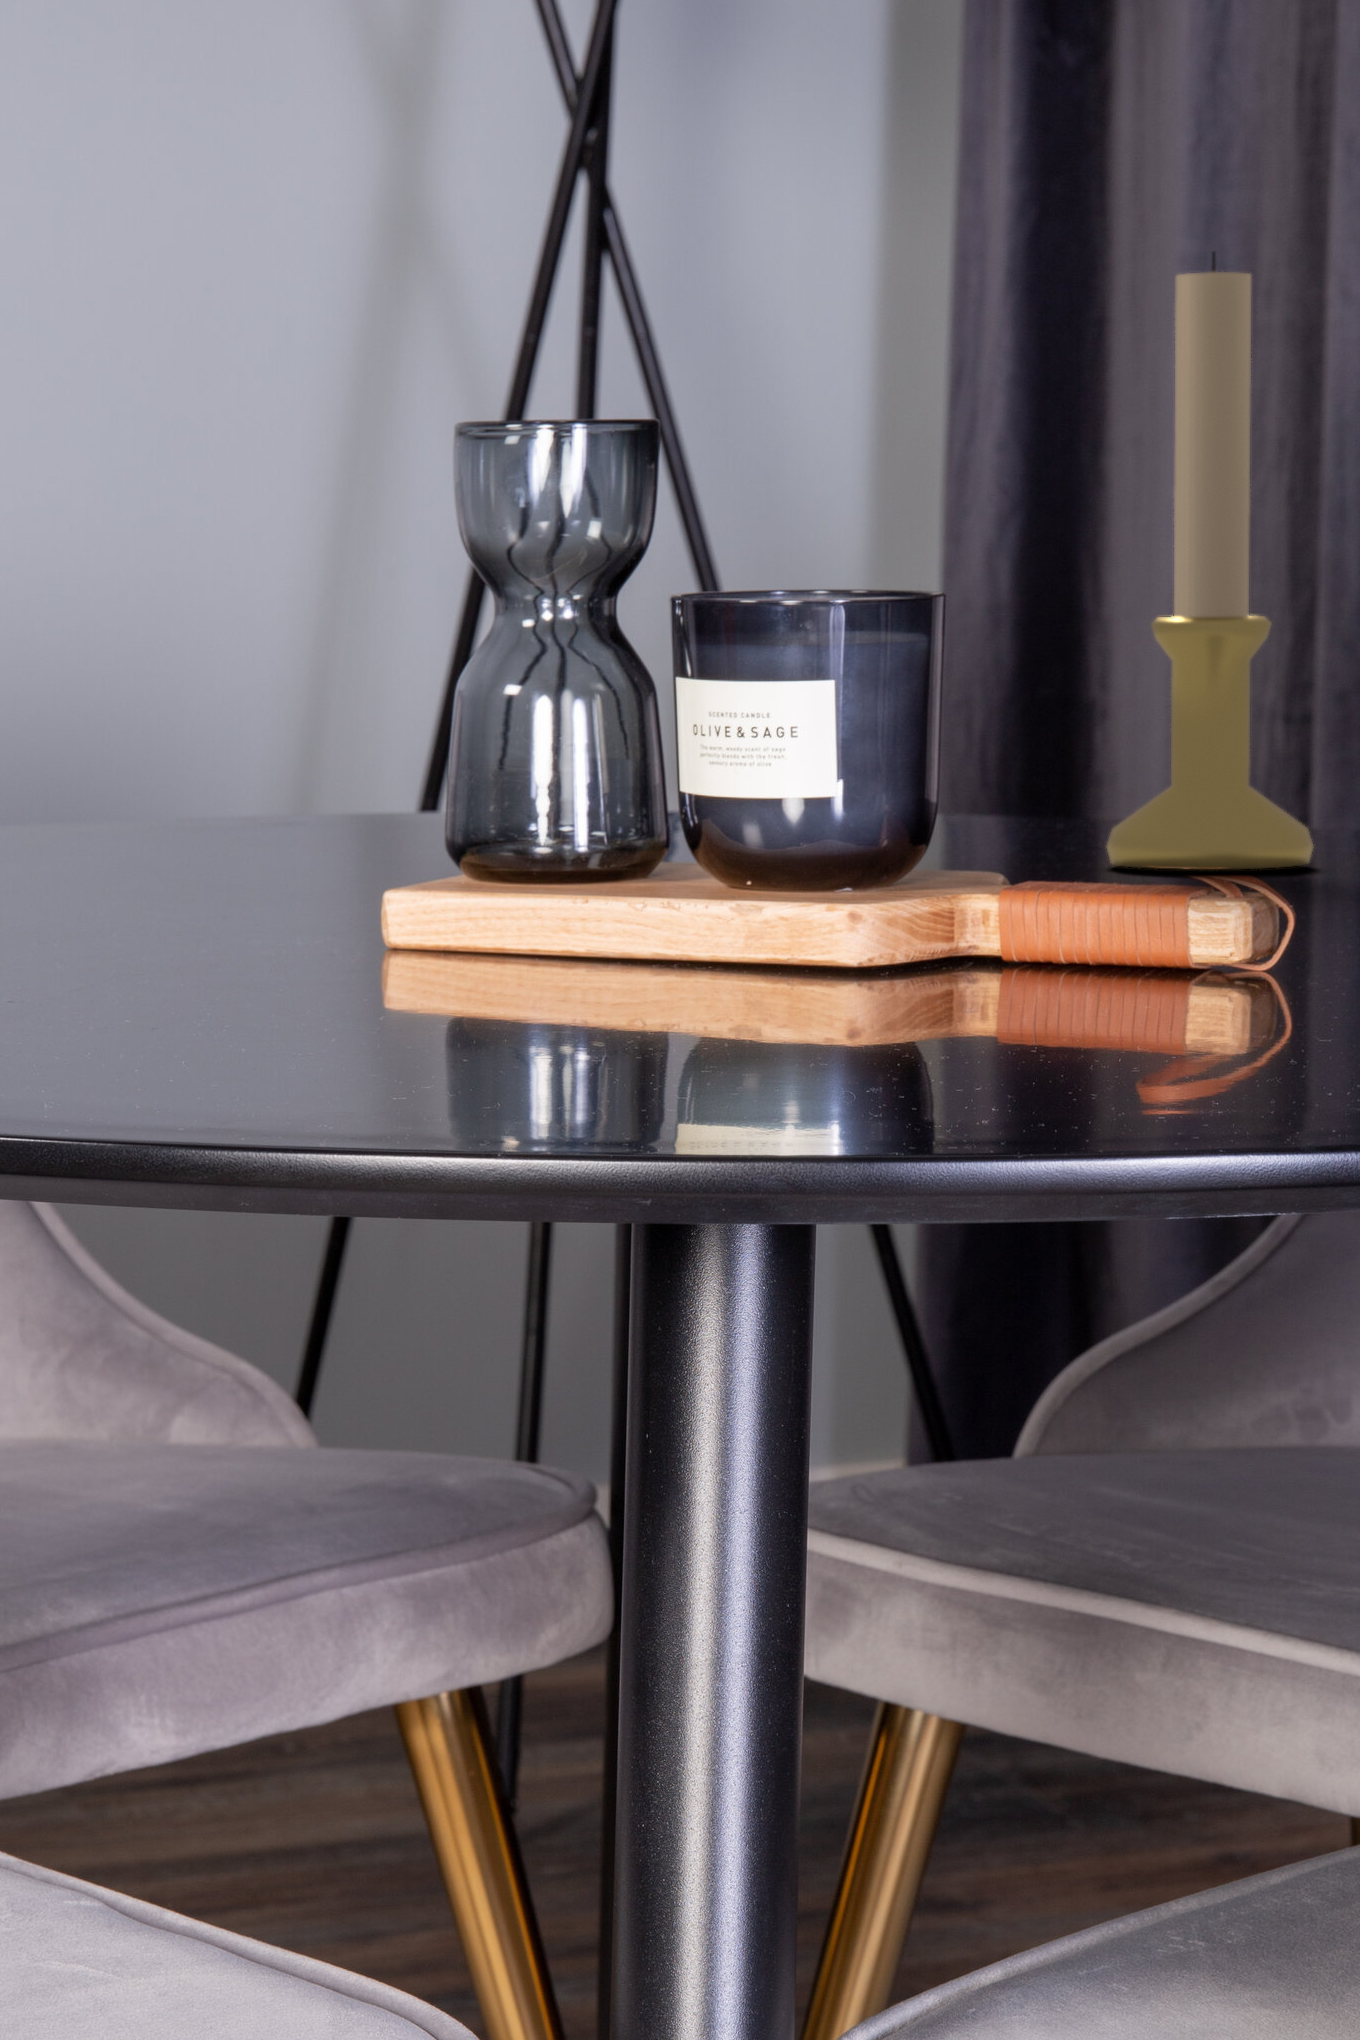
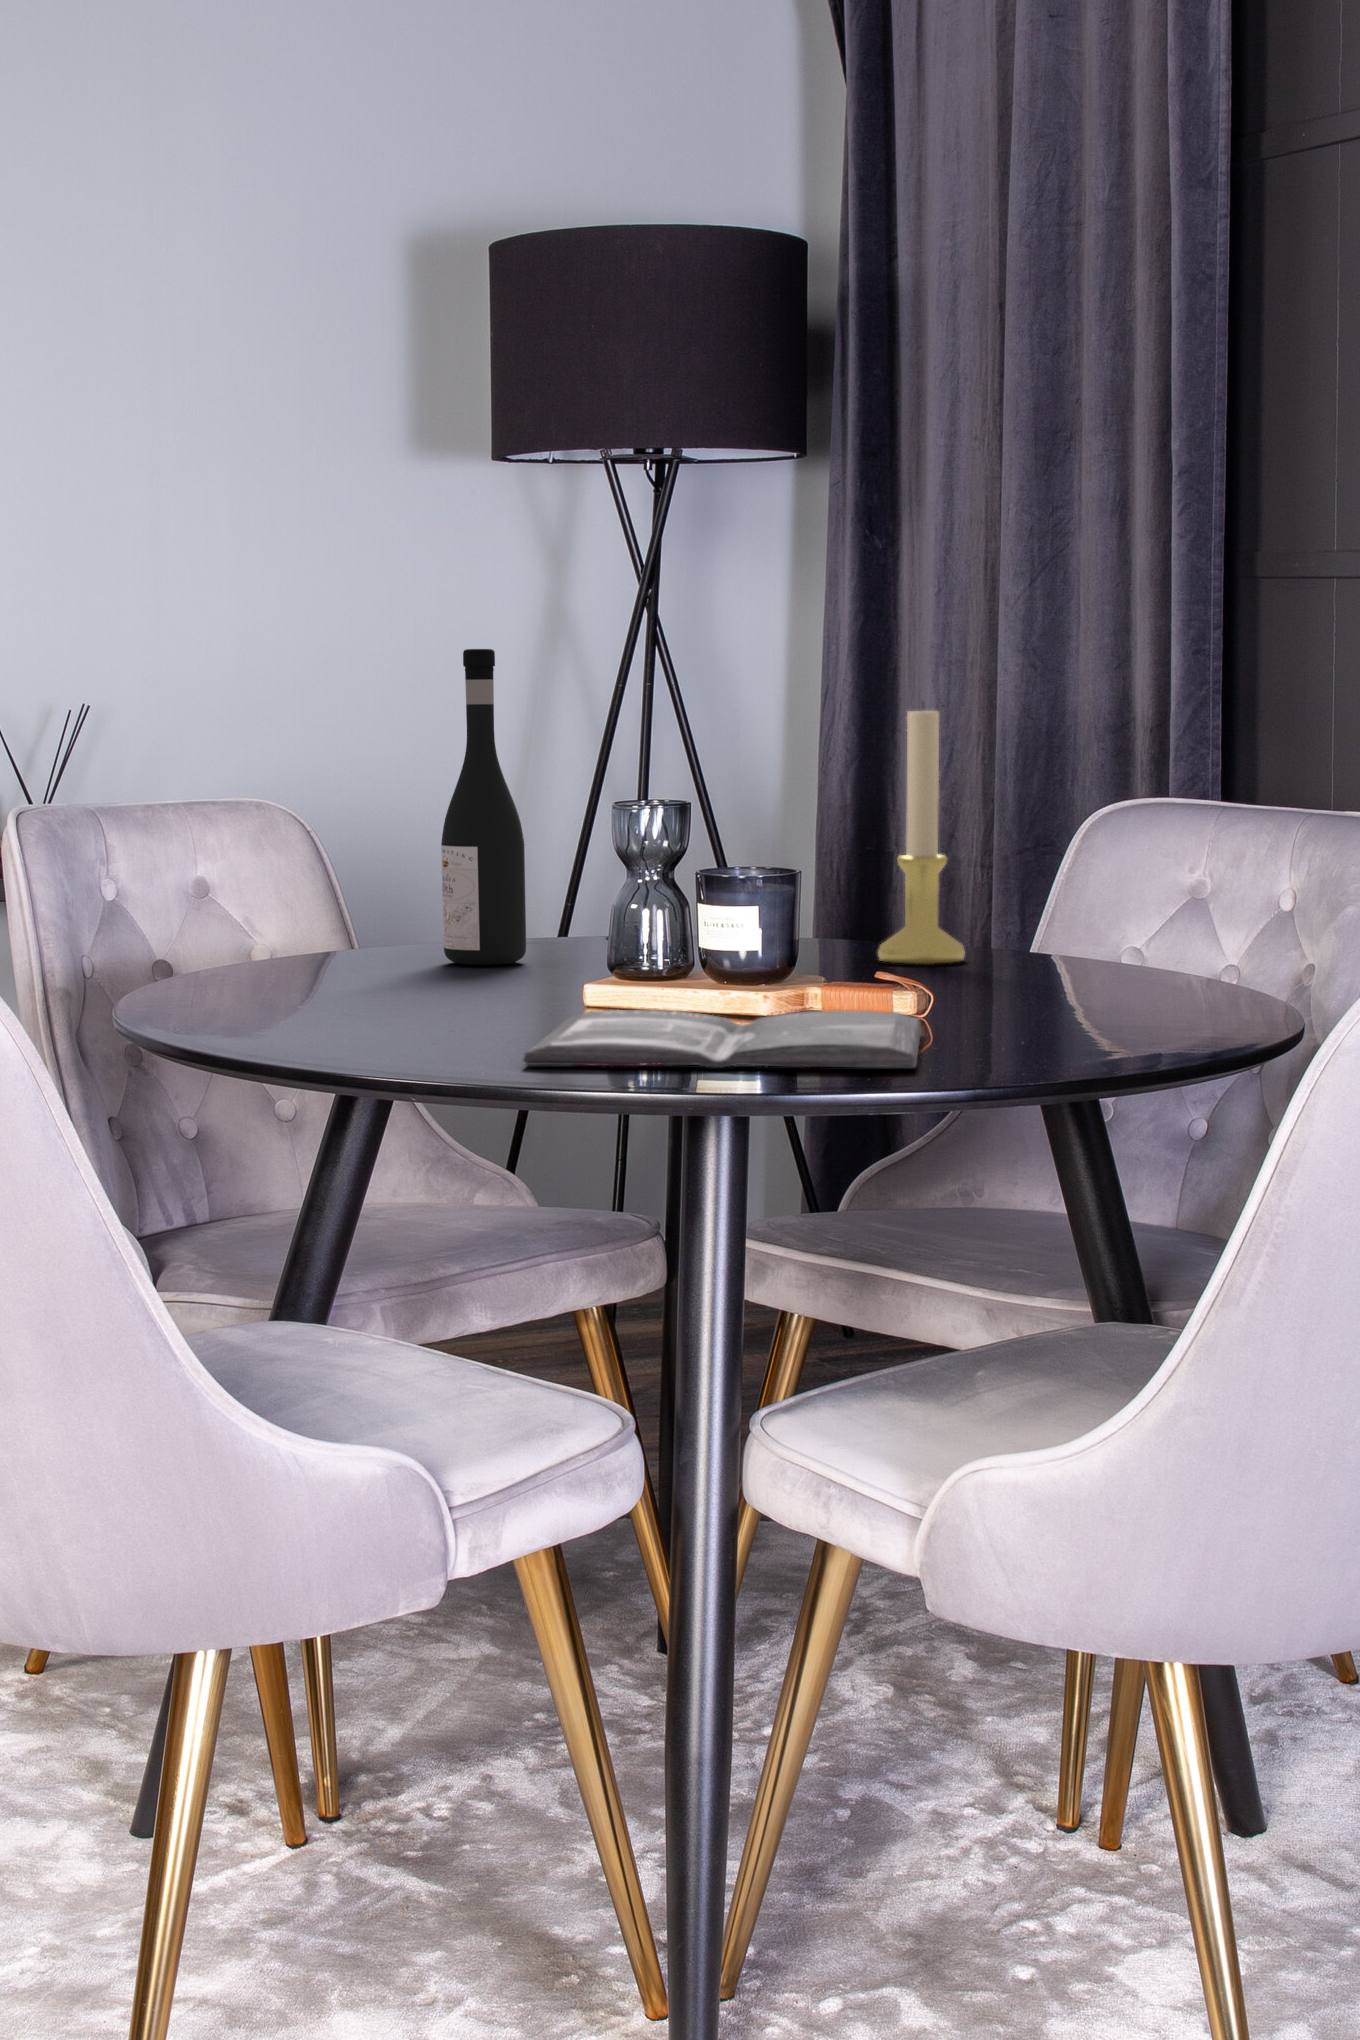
wine bottle: none [74,125,276,875] -> present [441,649,526,965]
magazine: none [148,949,1307,1091] -> present [523,1010,921,1067]

